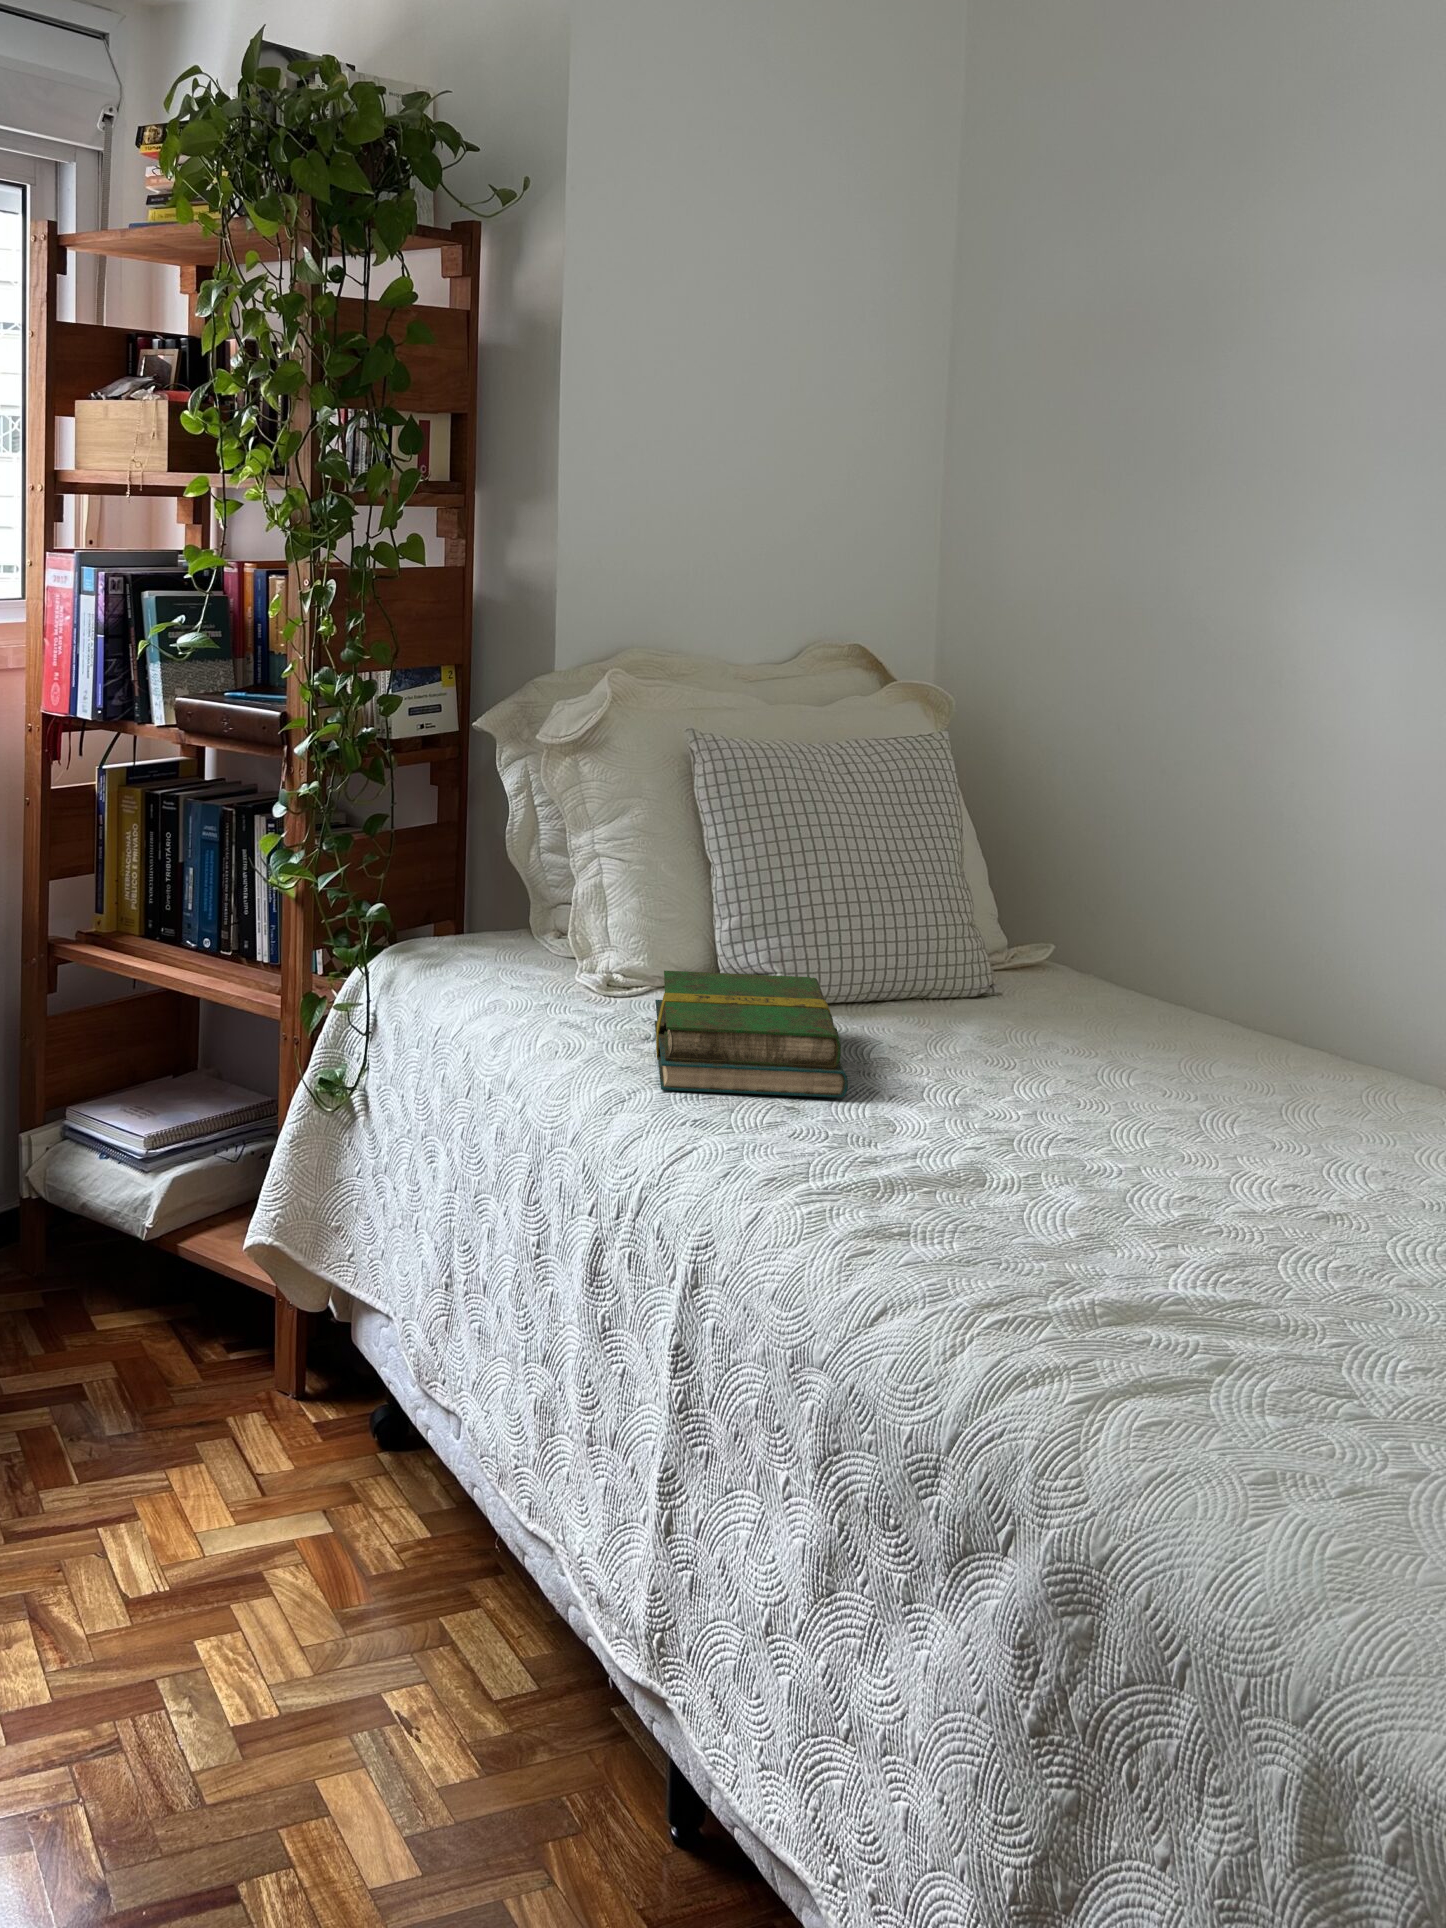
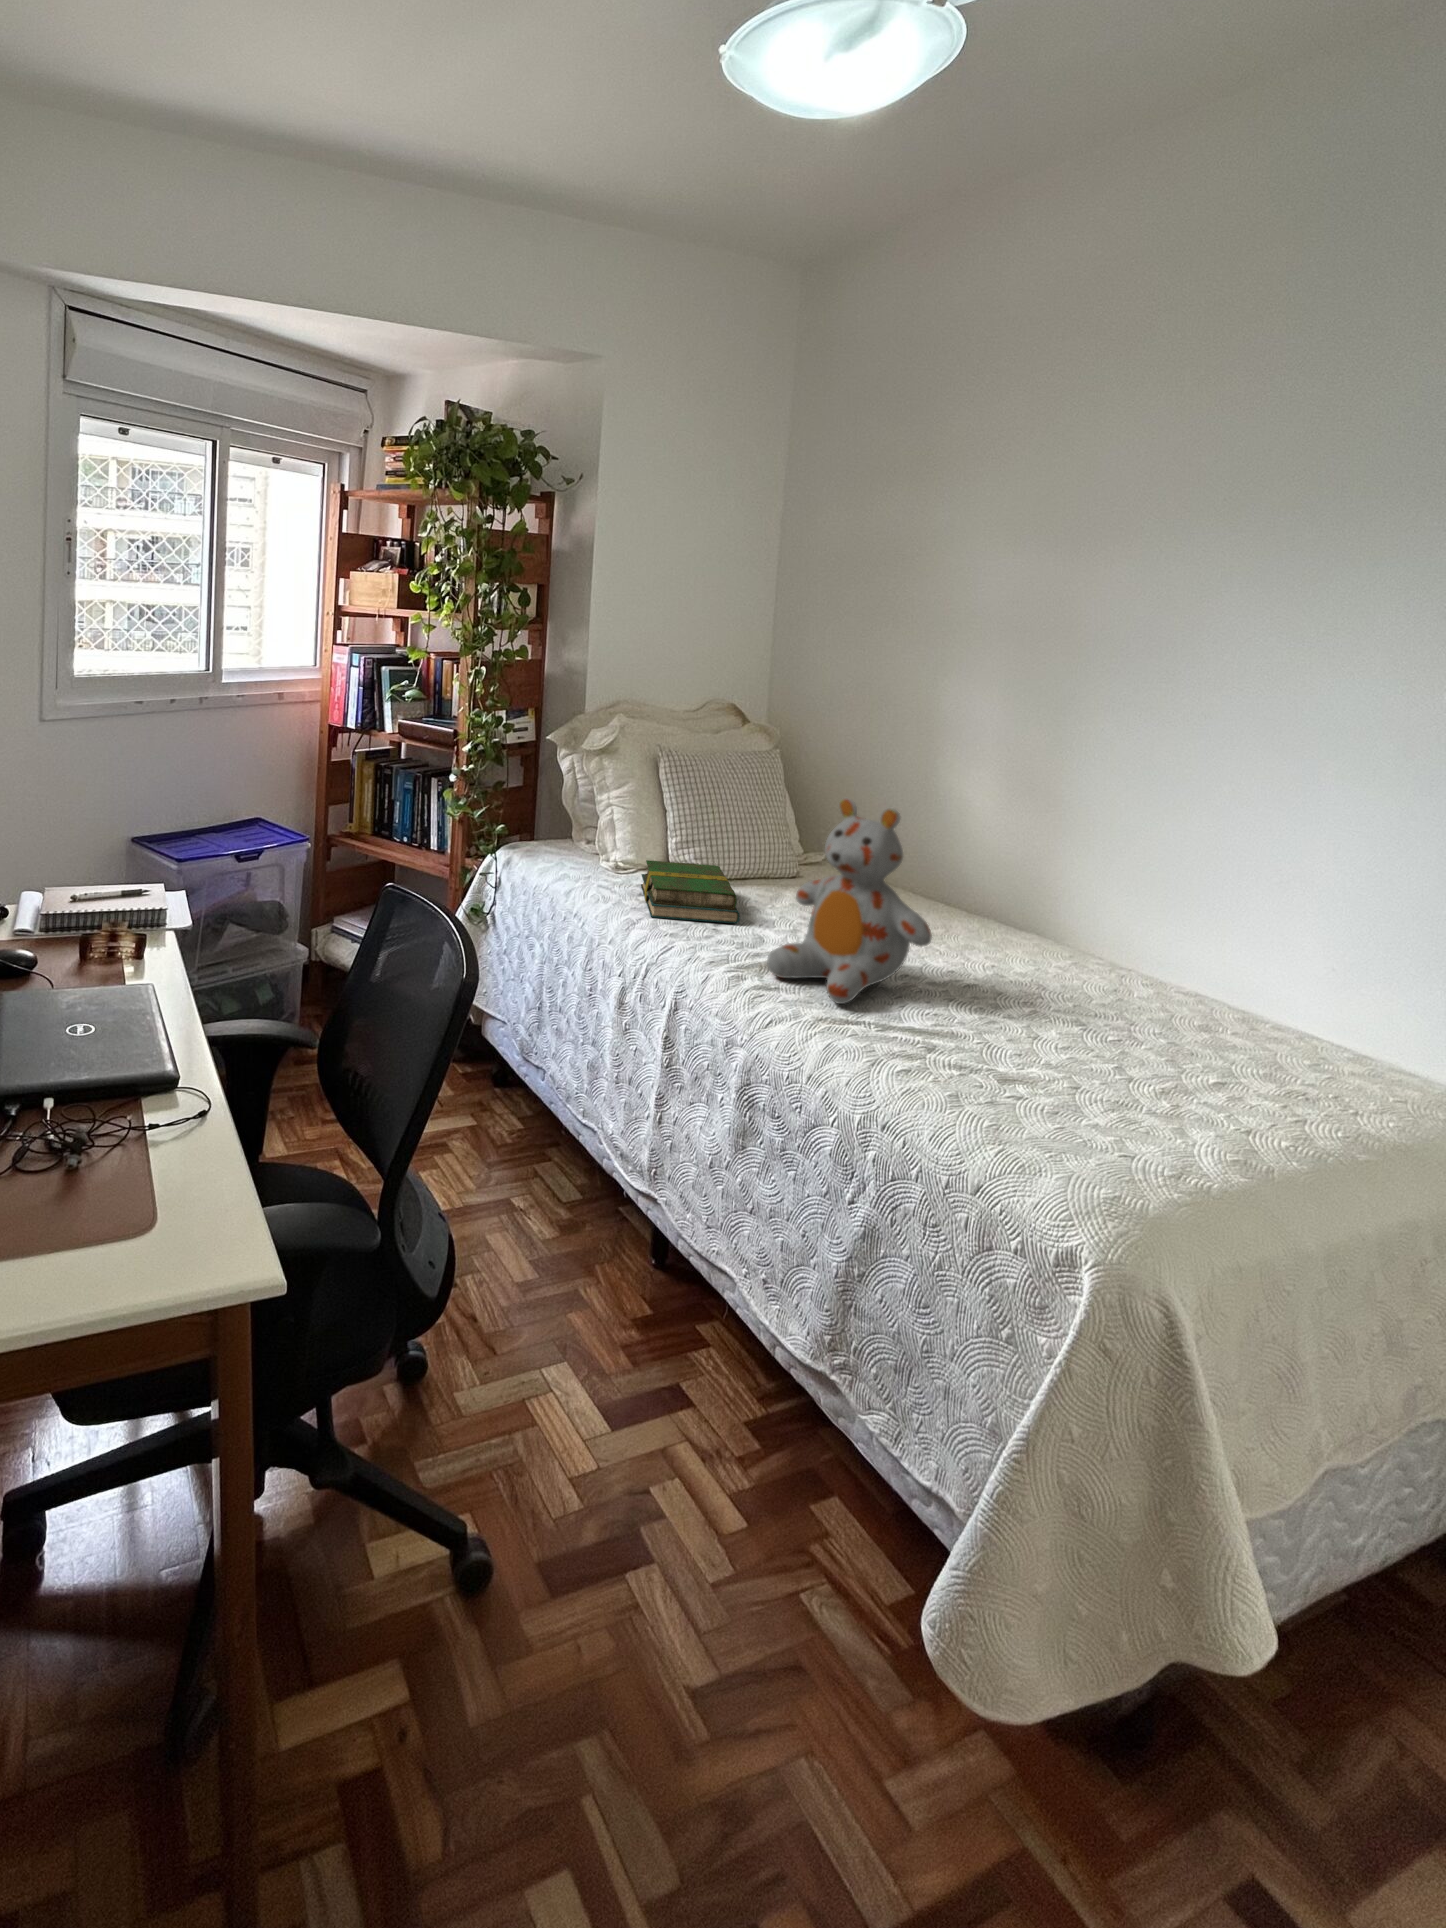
stuffed bear: none [884,820,1231,1267] -> present [767,798,932,1004]

